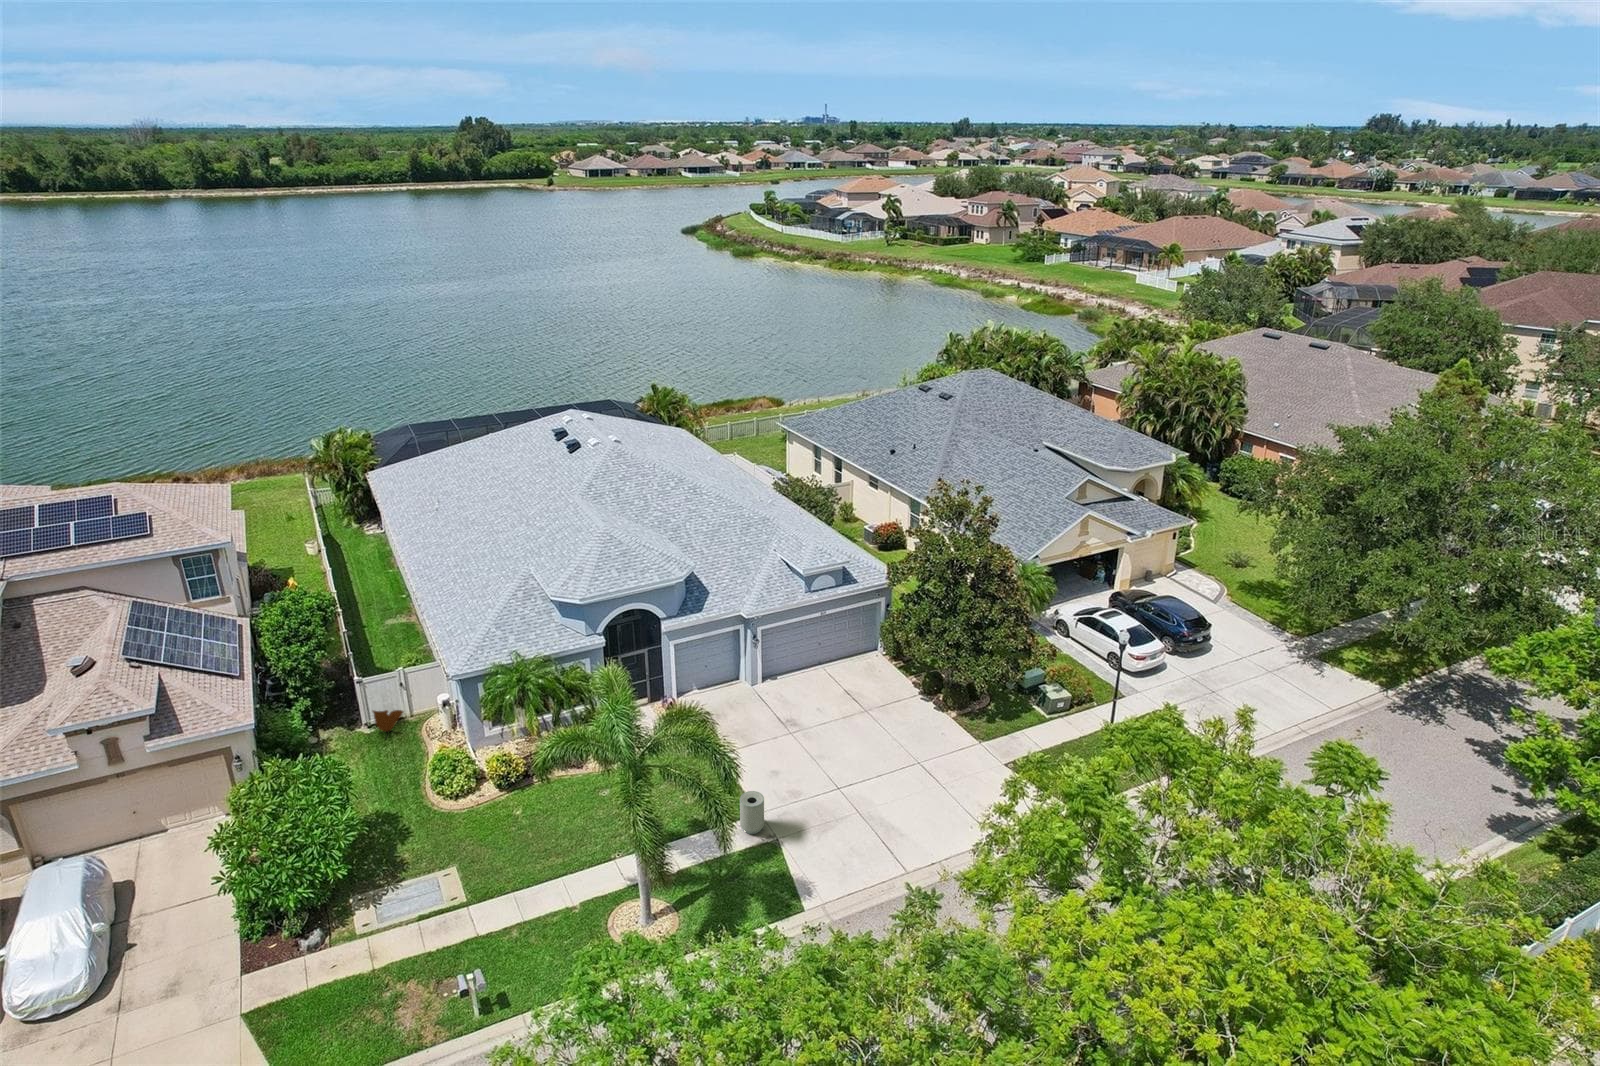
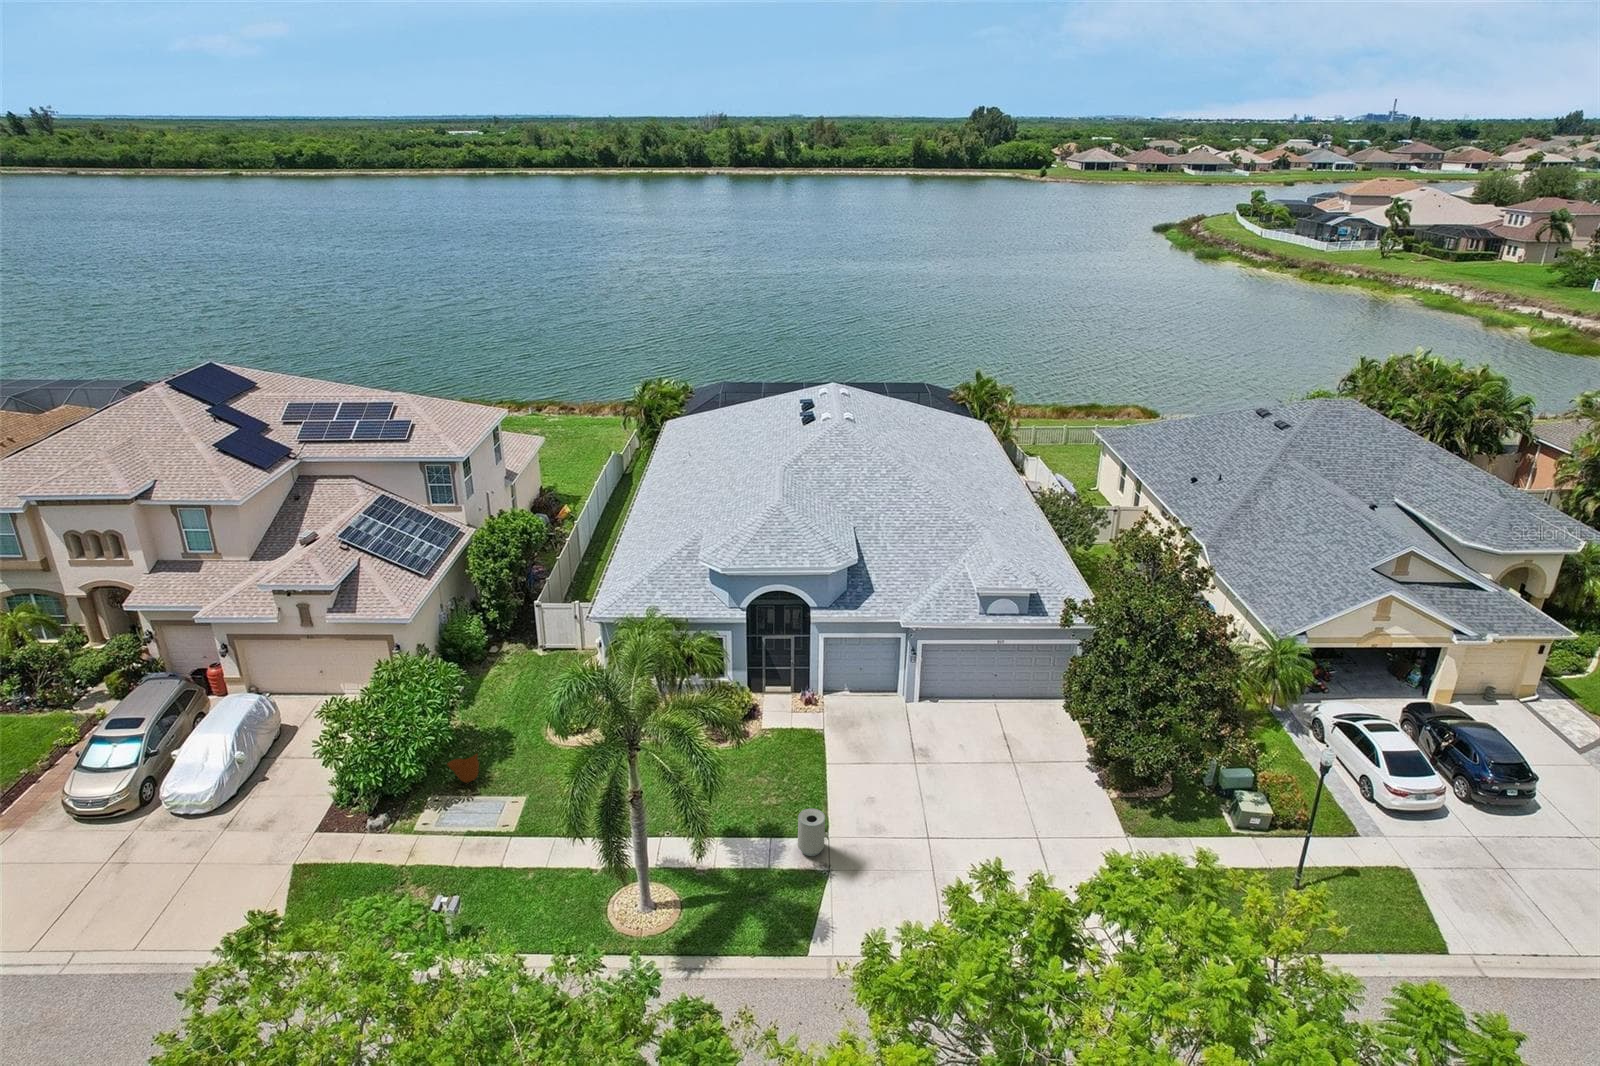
lounge chair: present [373,710,403,734] -> present [447,754,479,788]

